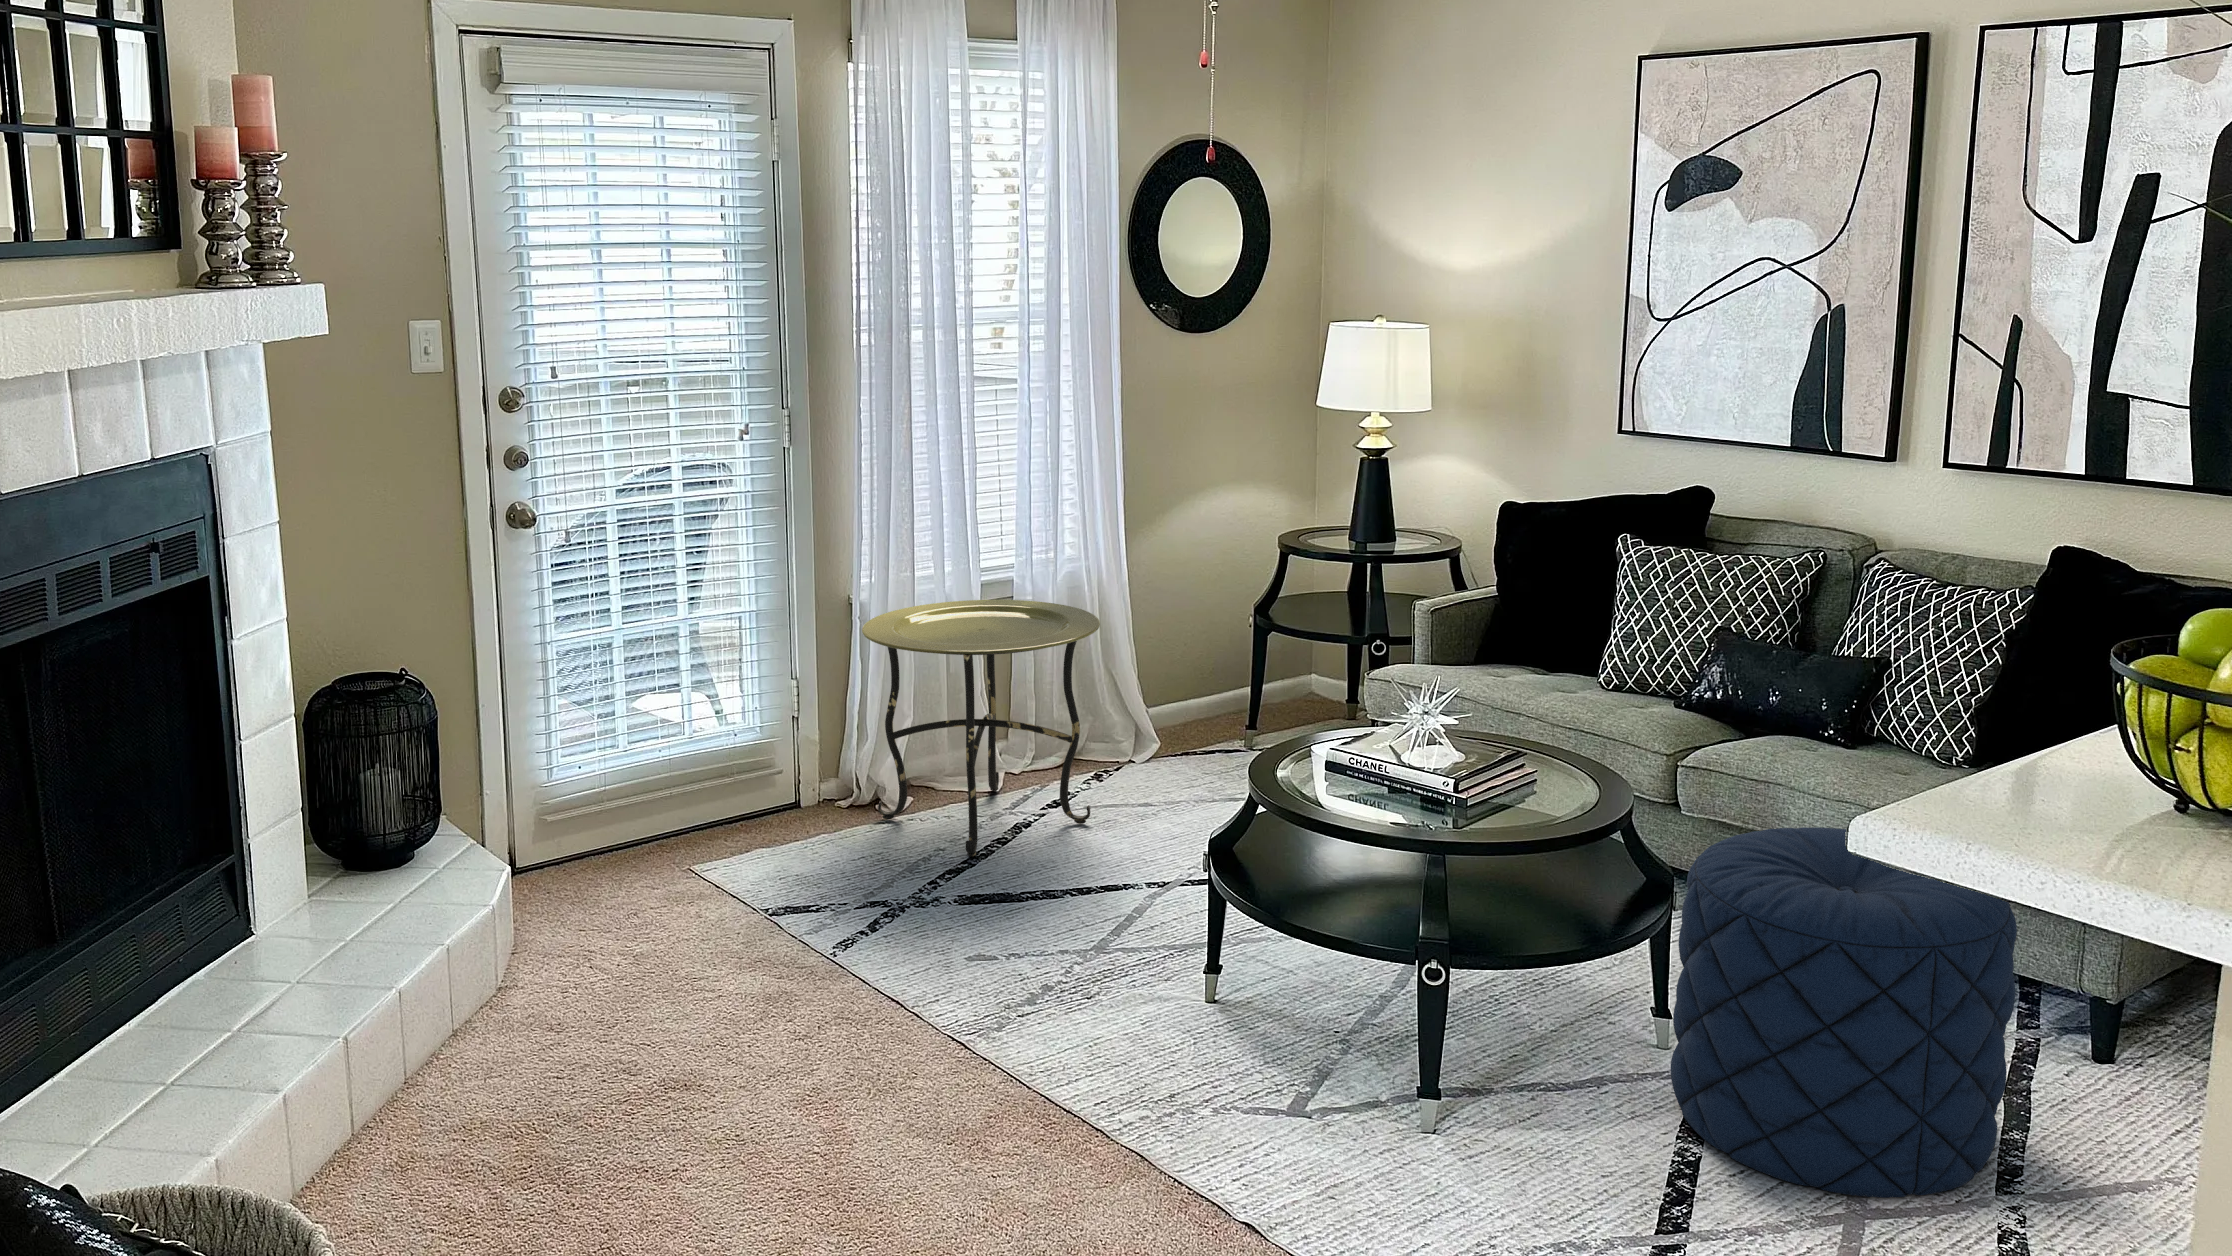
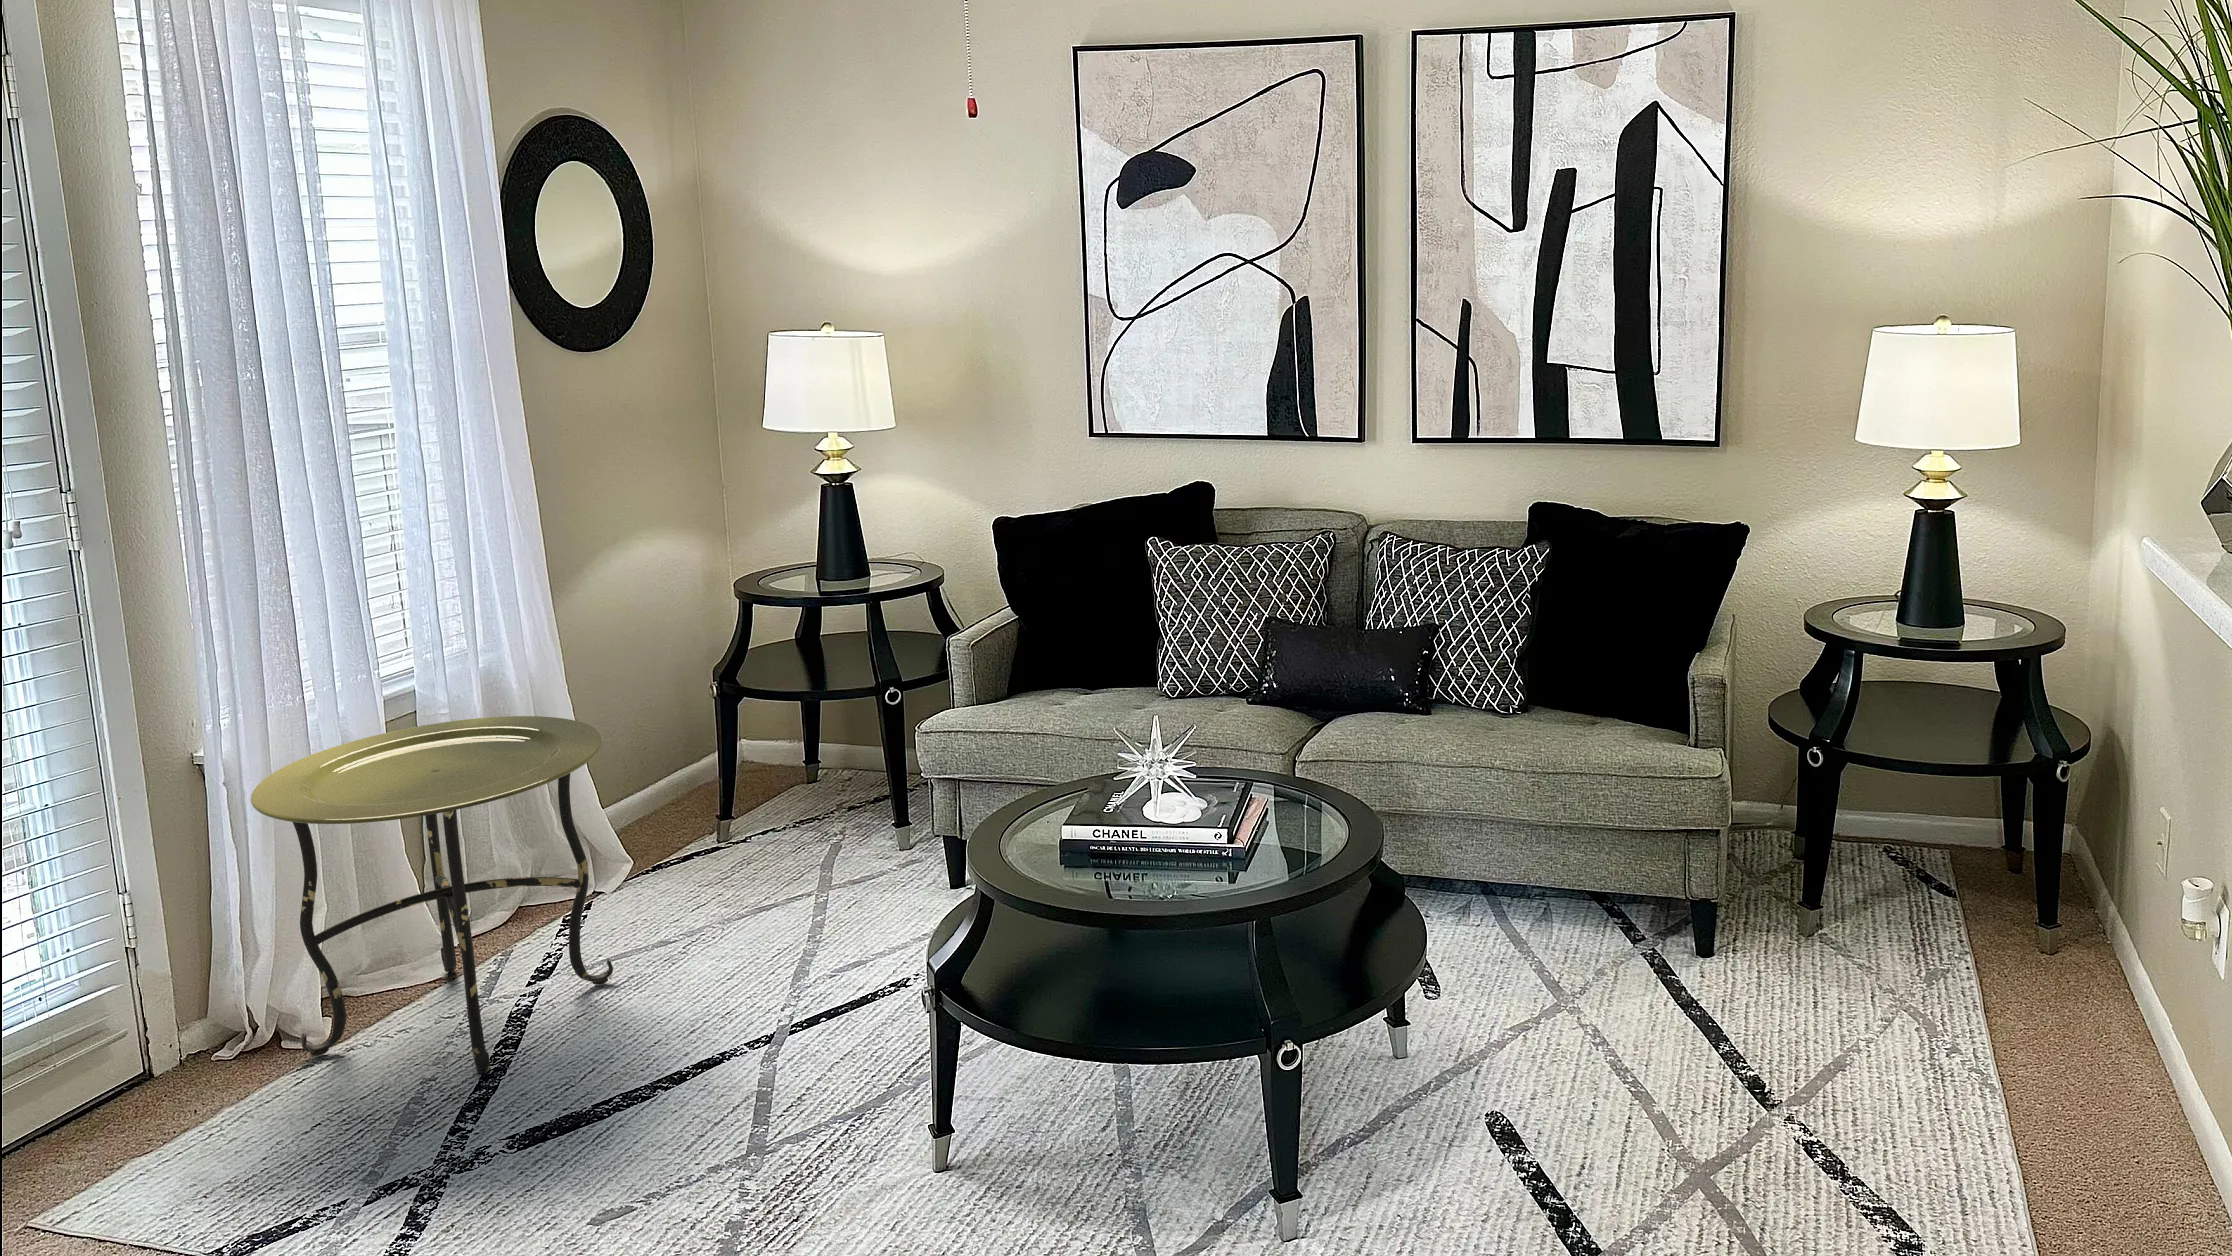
pouf: present [1671,827,2017,1198] -> none [1446,795,1750,1158]

